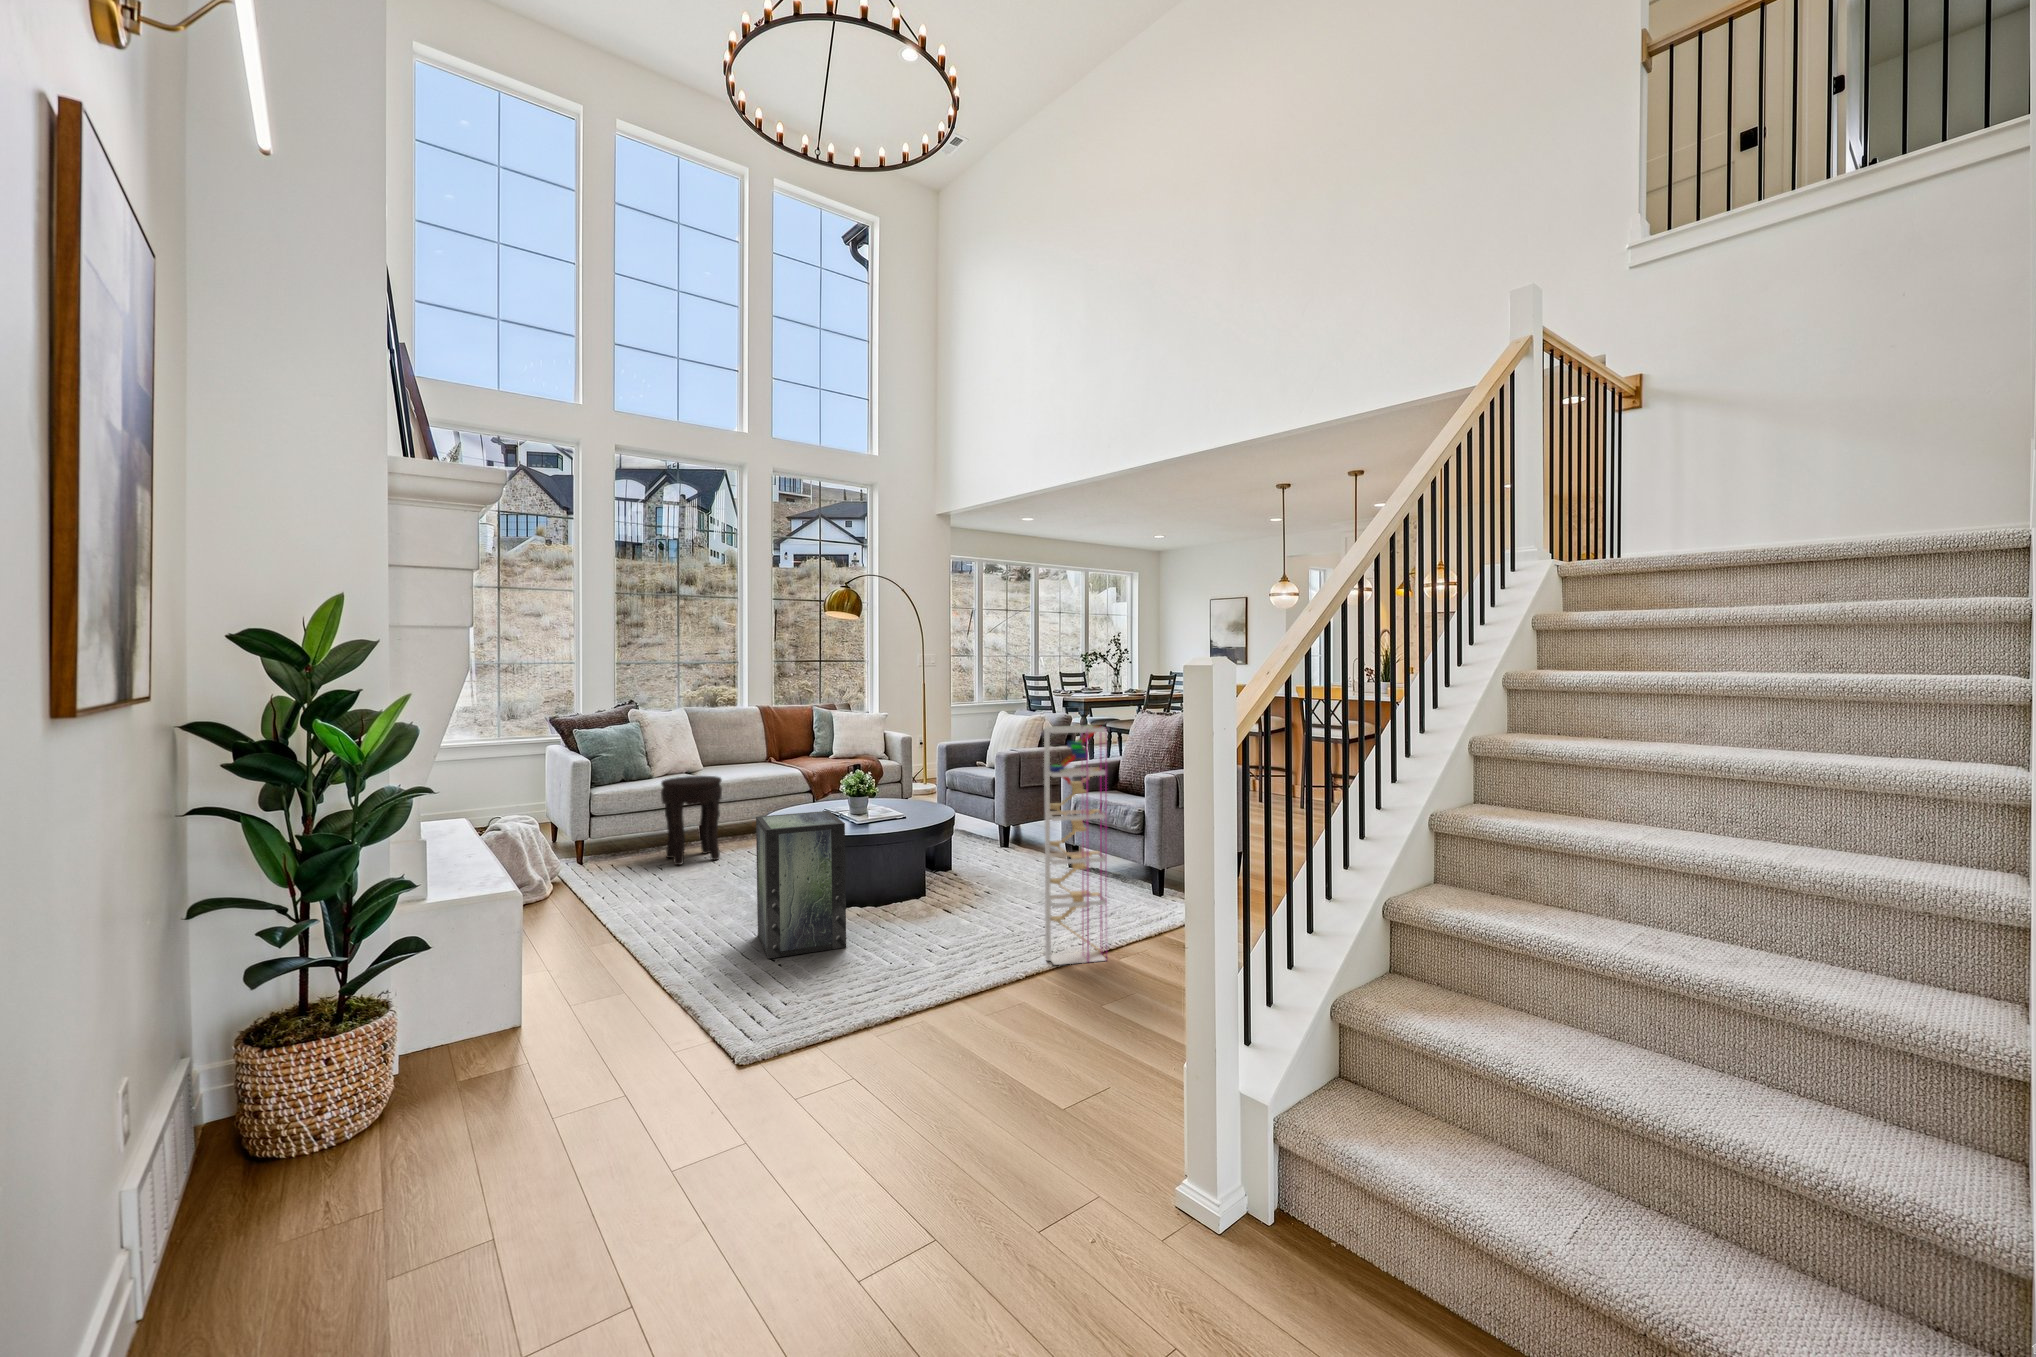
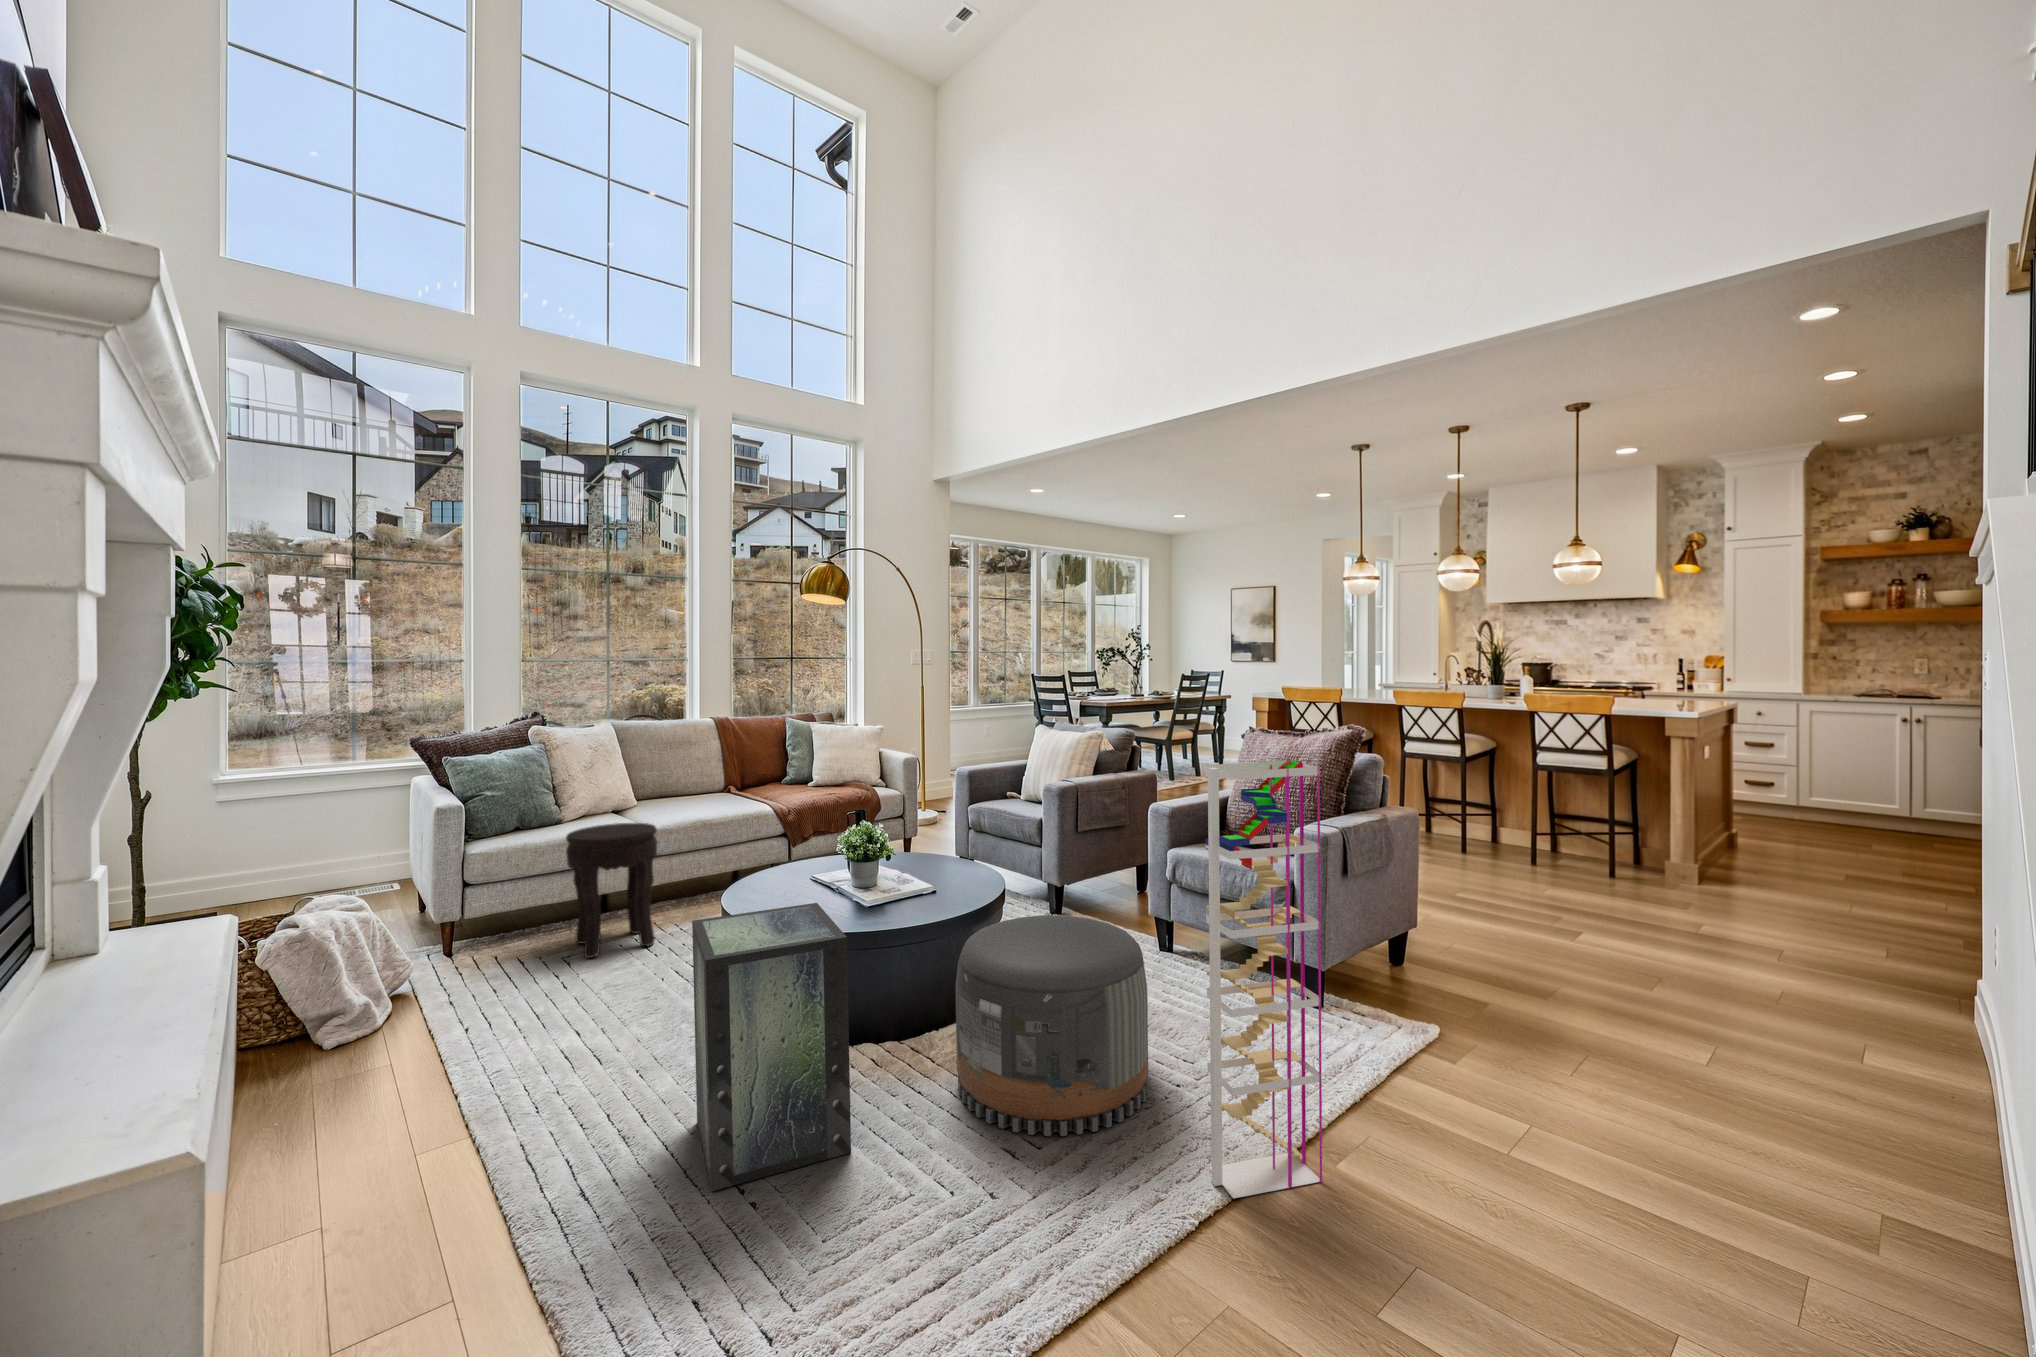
pouf: none [912,826,1029,943] -> present [956,915,1148,1136]

